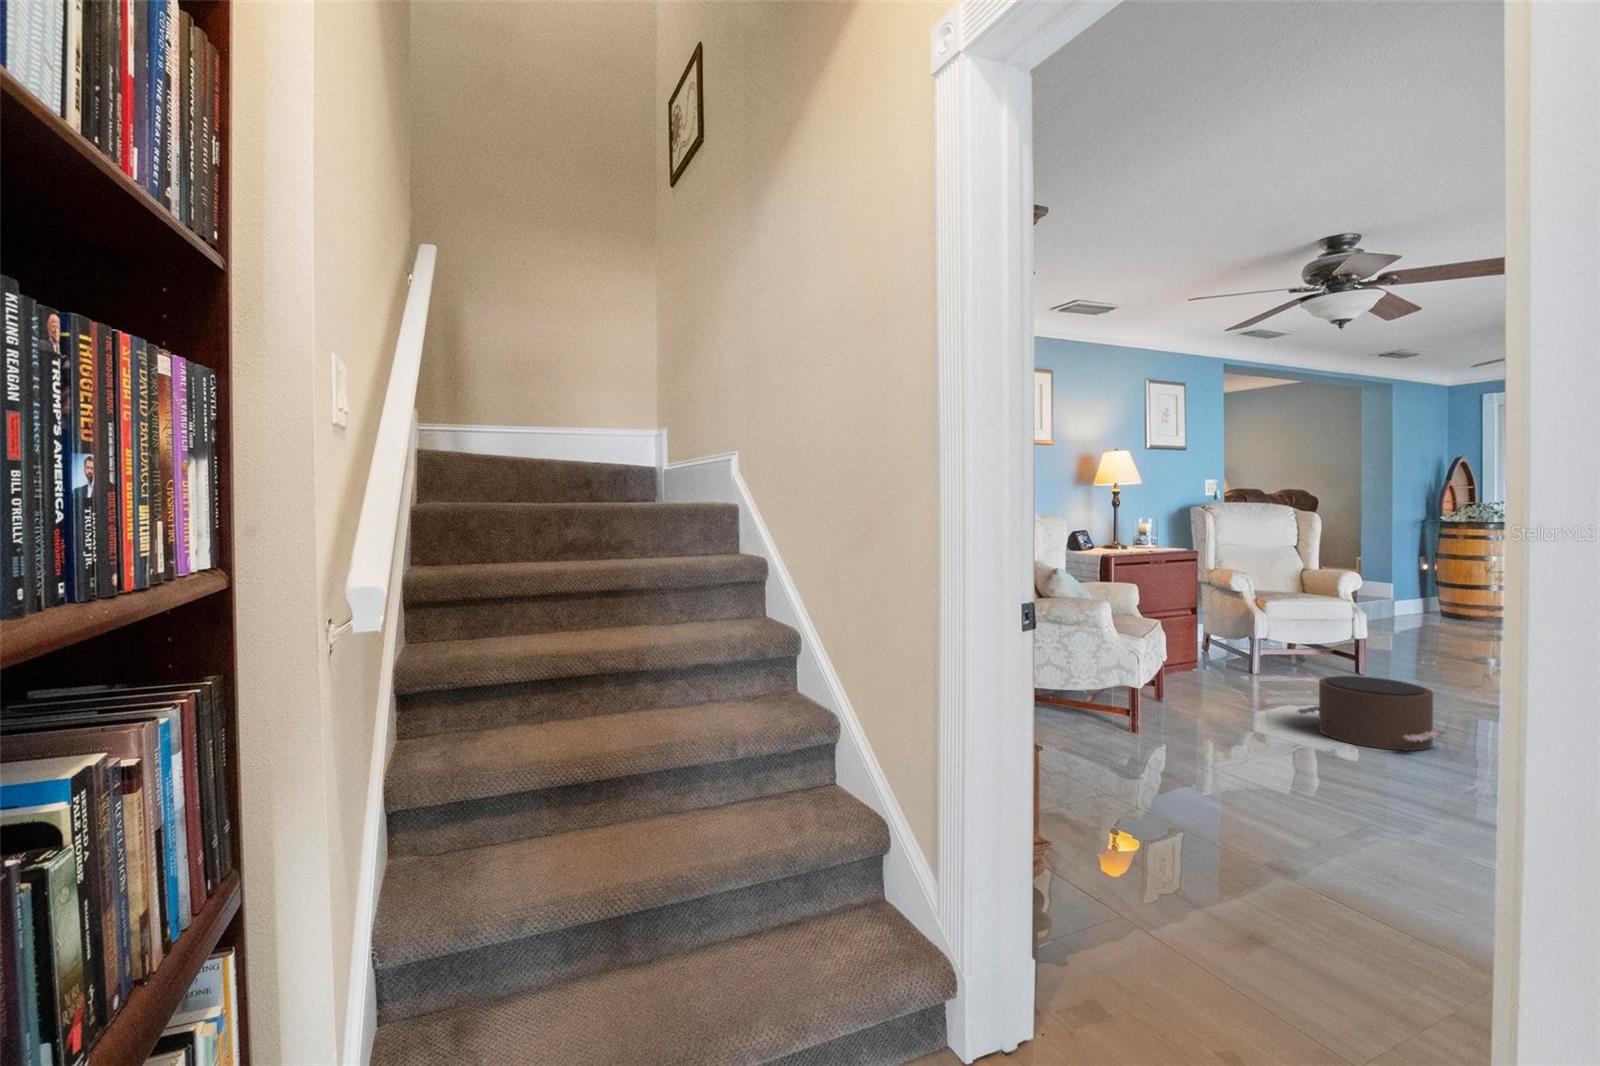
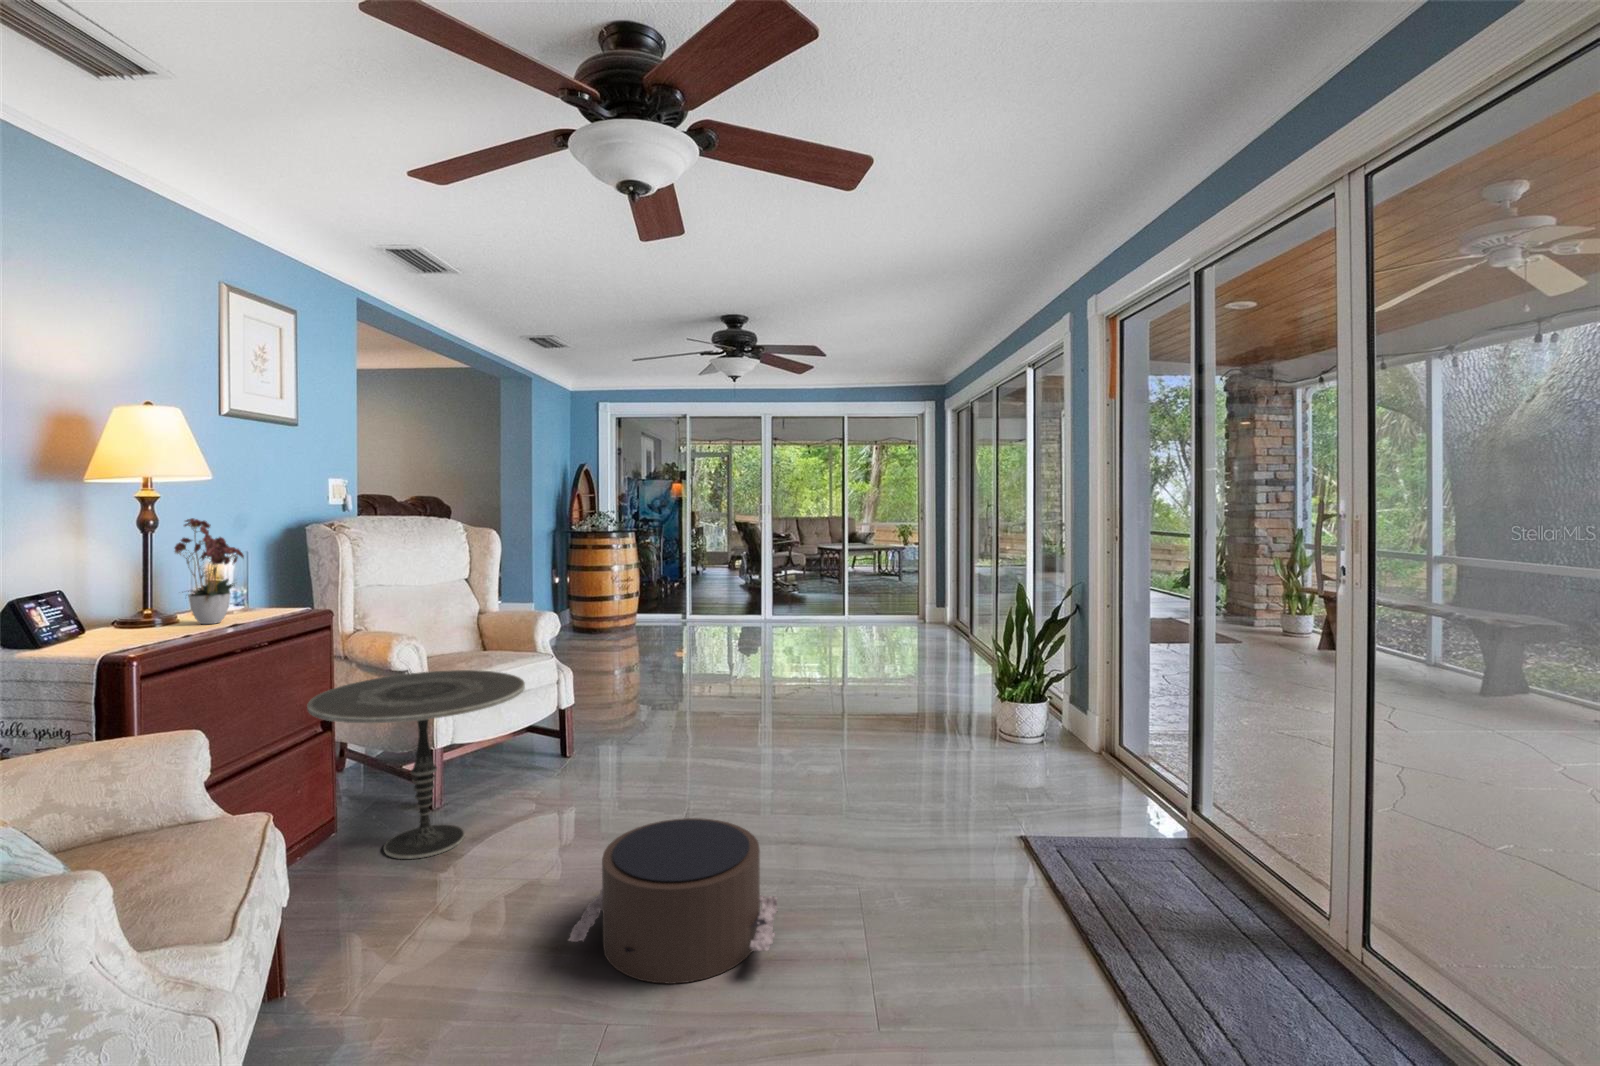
flower arrangement: none [1124,498,1158,551] -> present [175,518,244,624]
side table: none [1181,590,1307,686] -> present [307,670,525,859]

